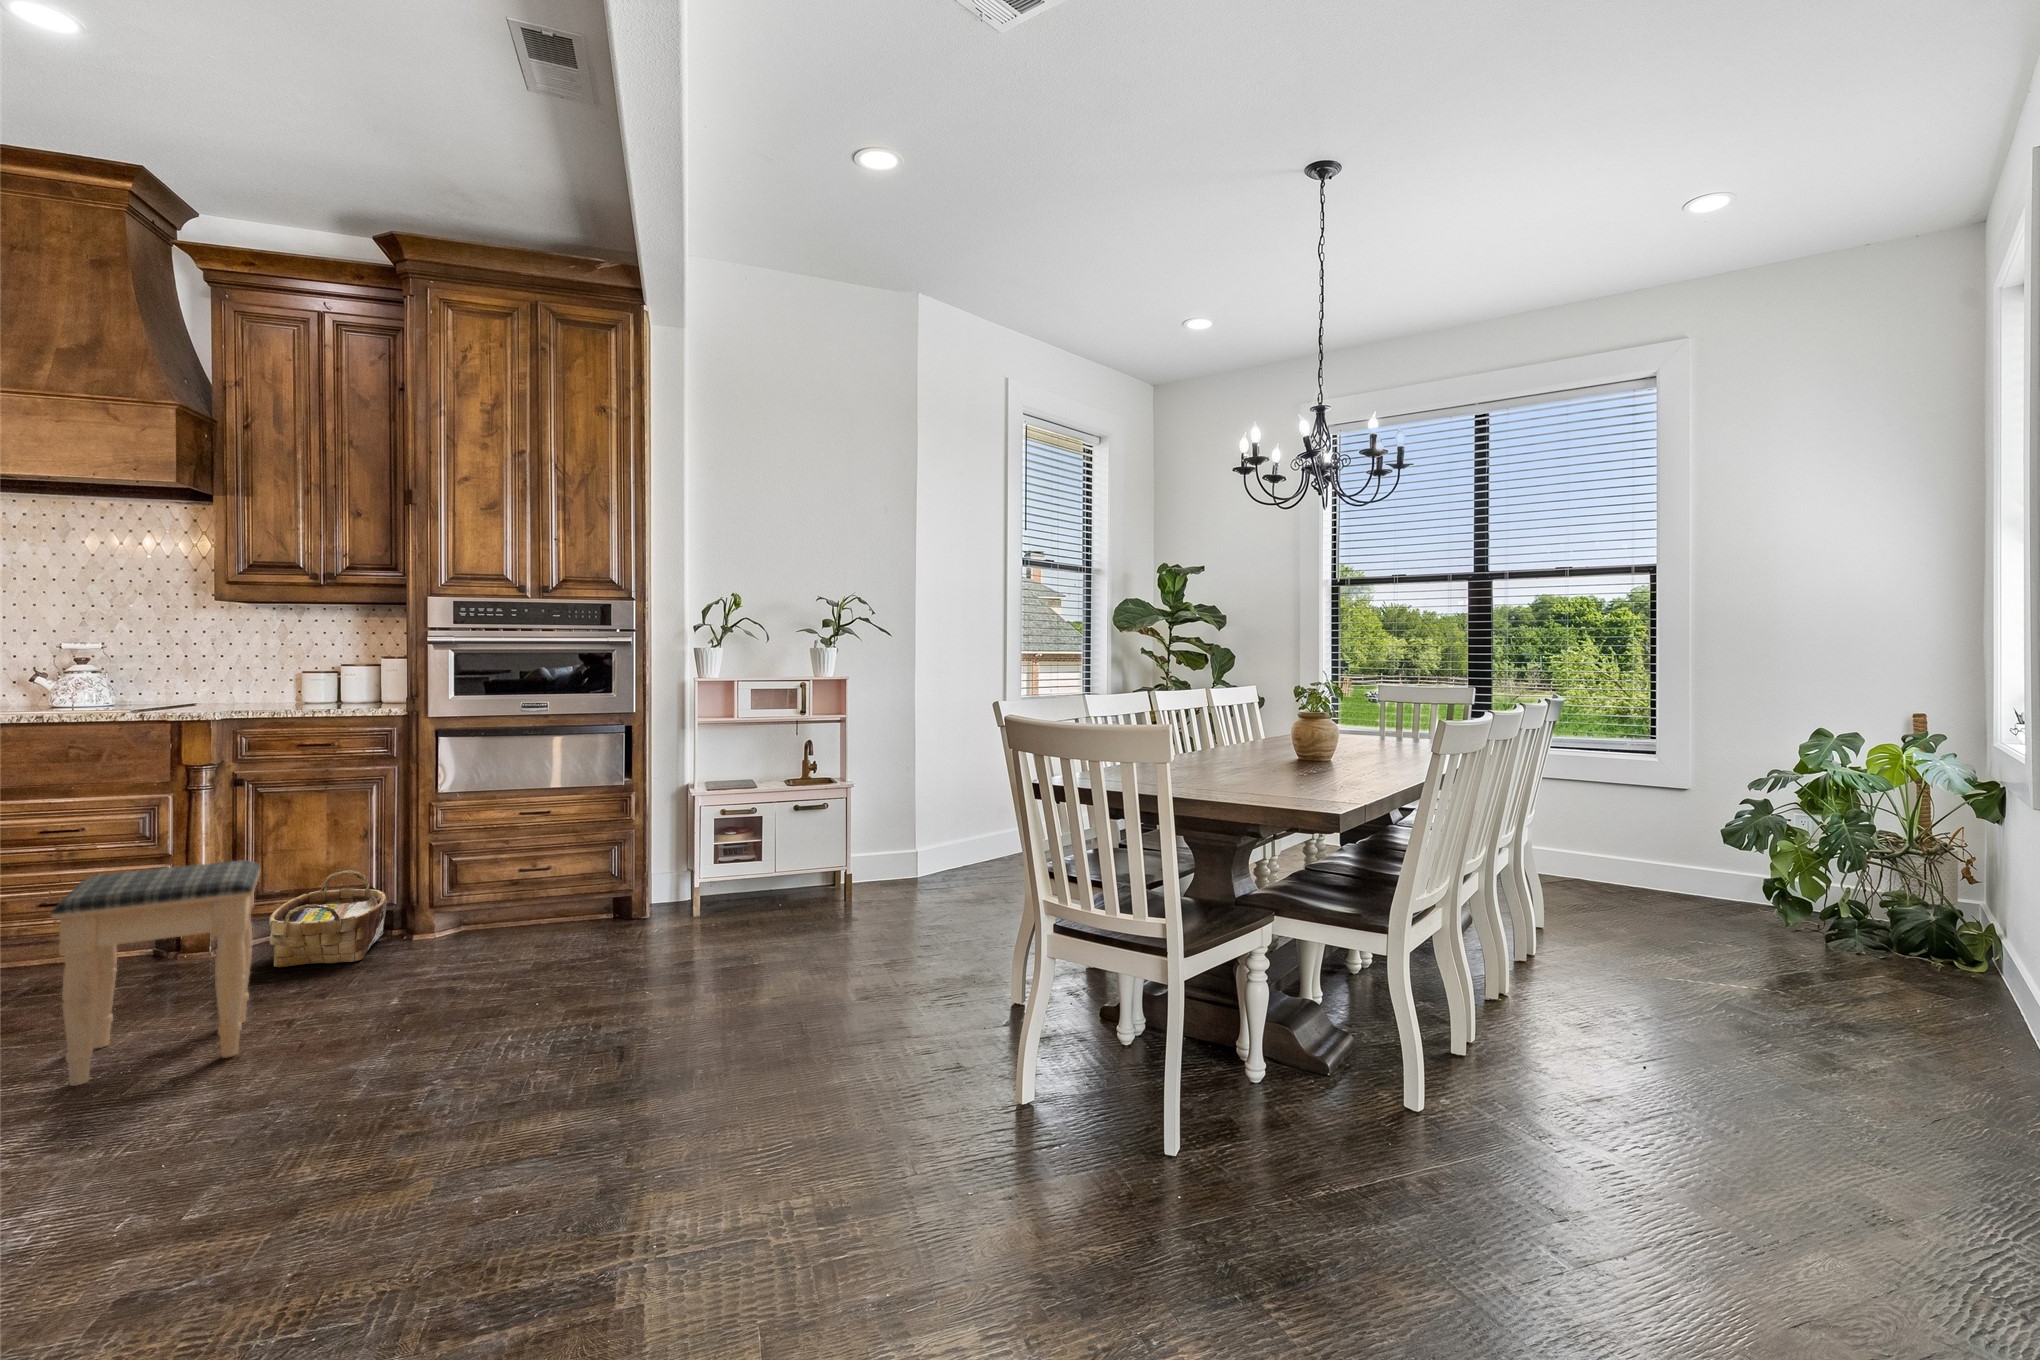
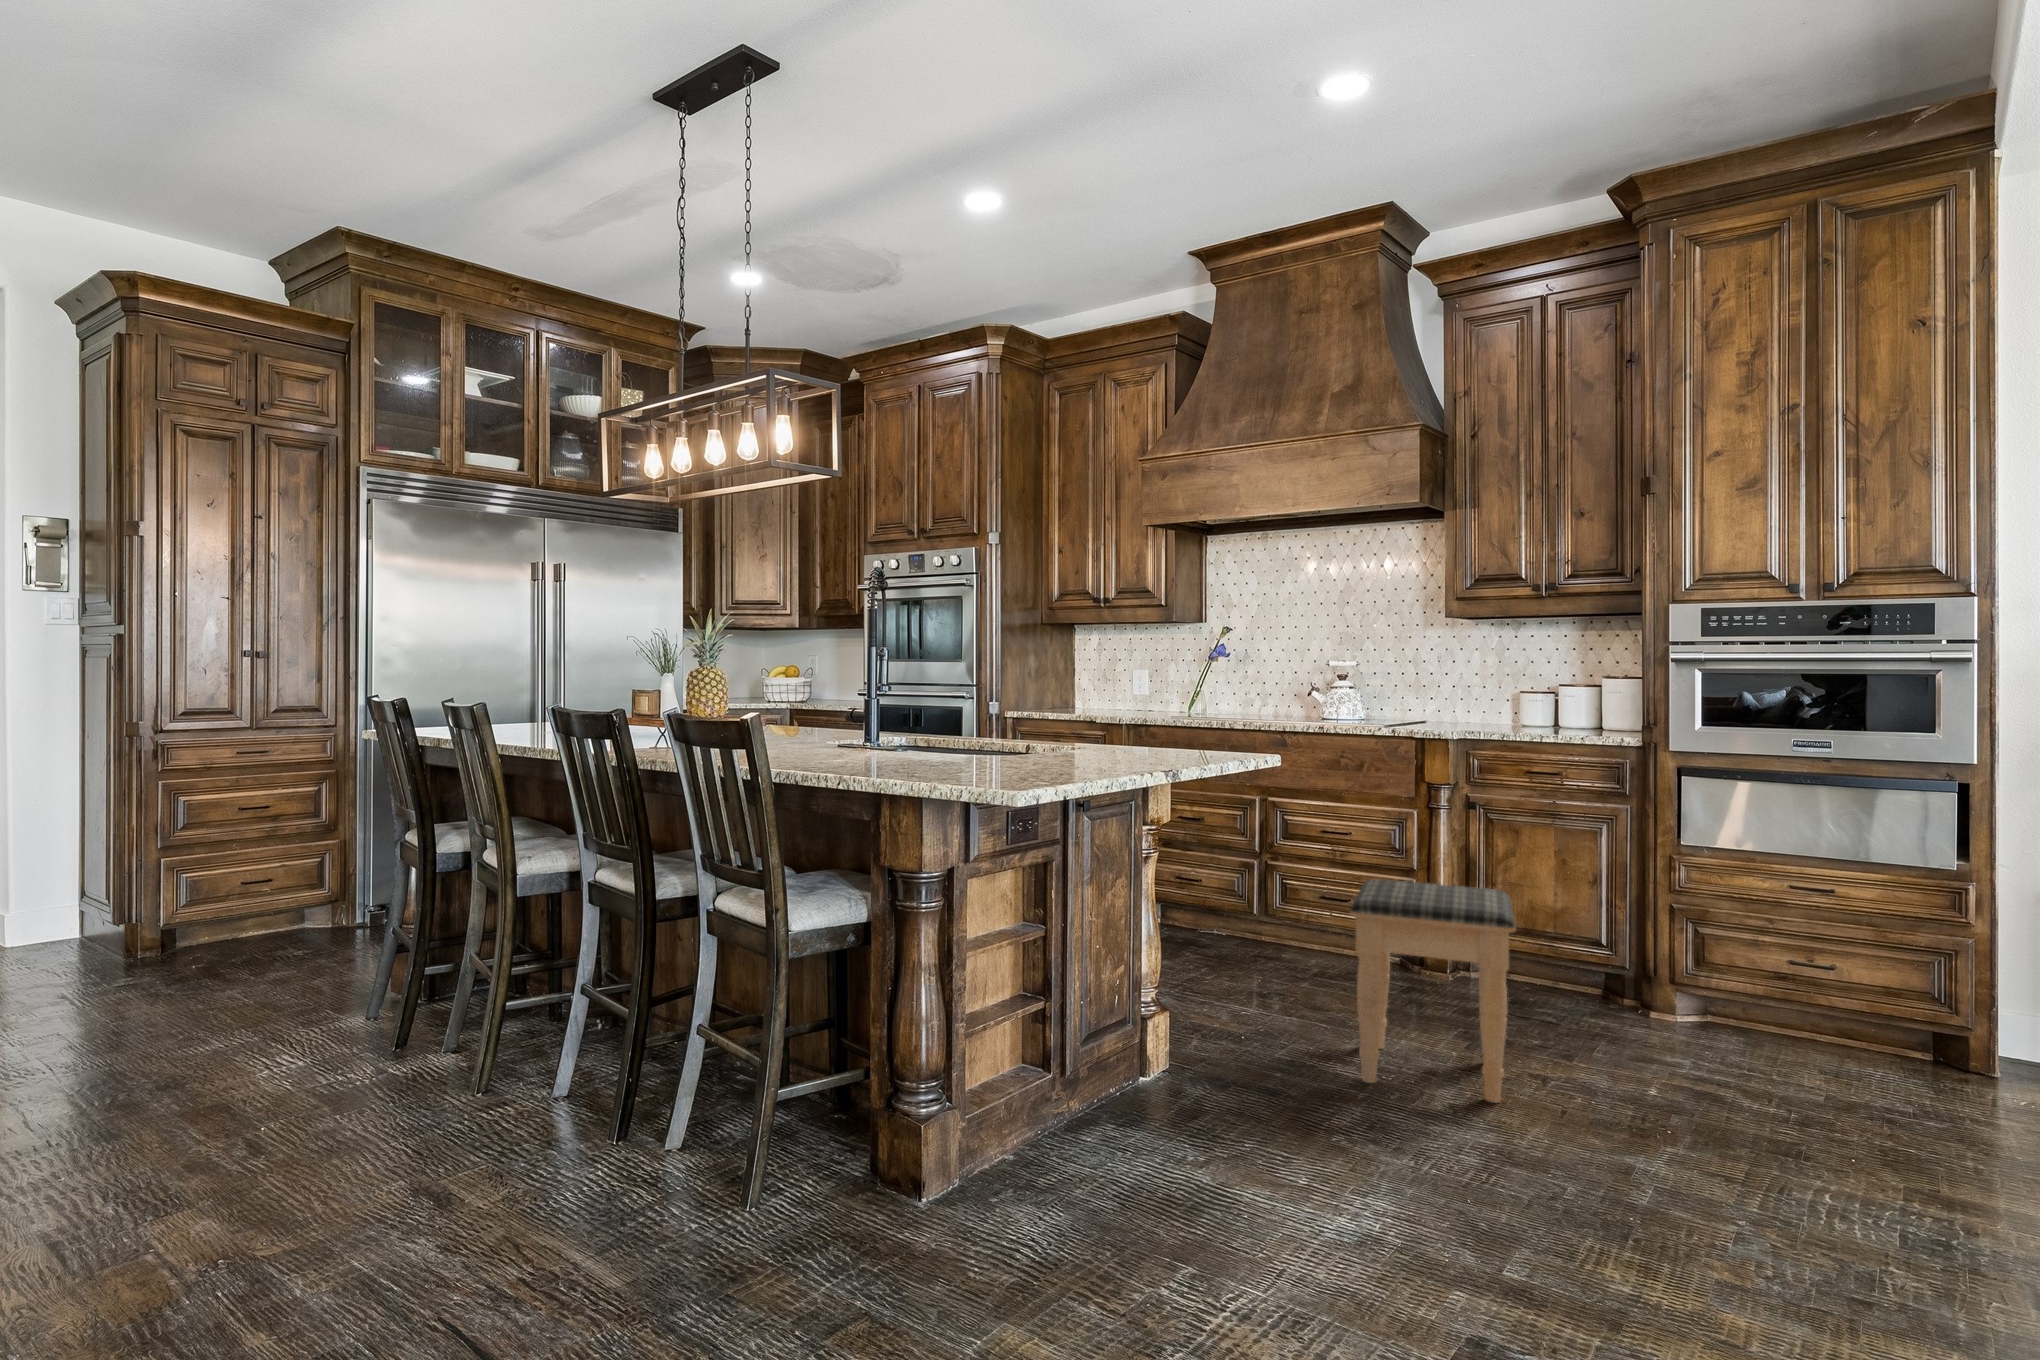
woven basket: present [269,870,387,968] -> none [1506,918,1624,1027]

